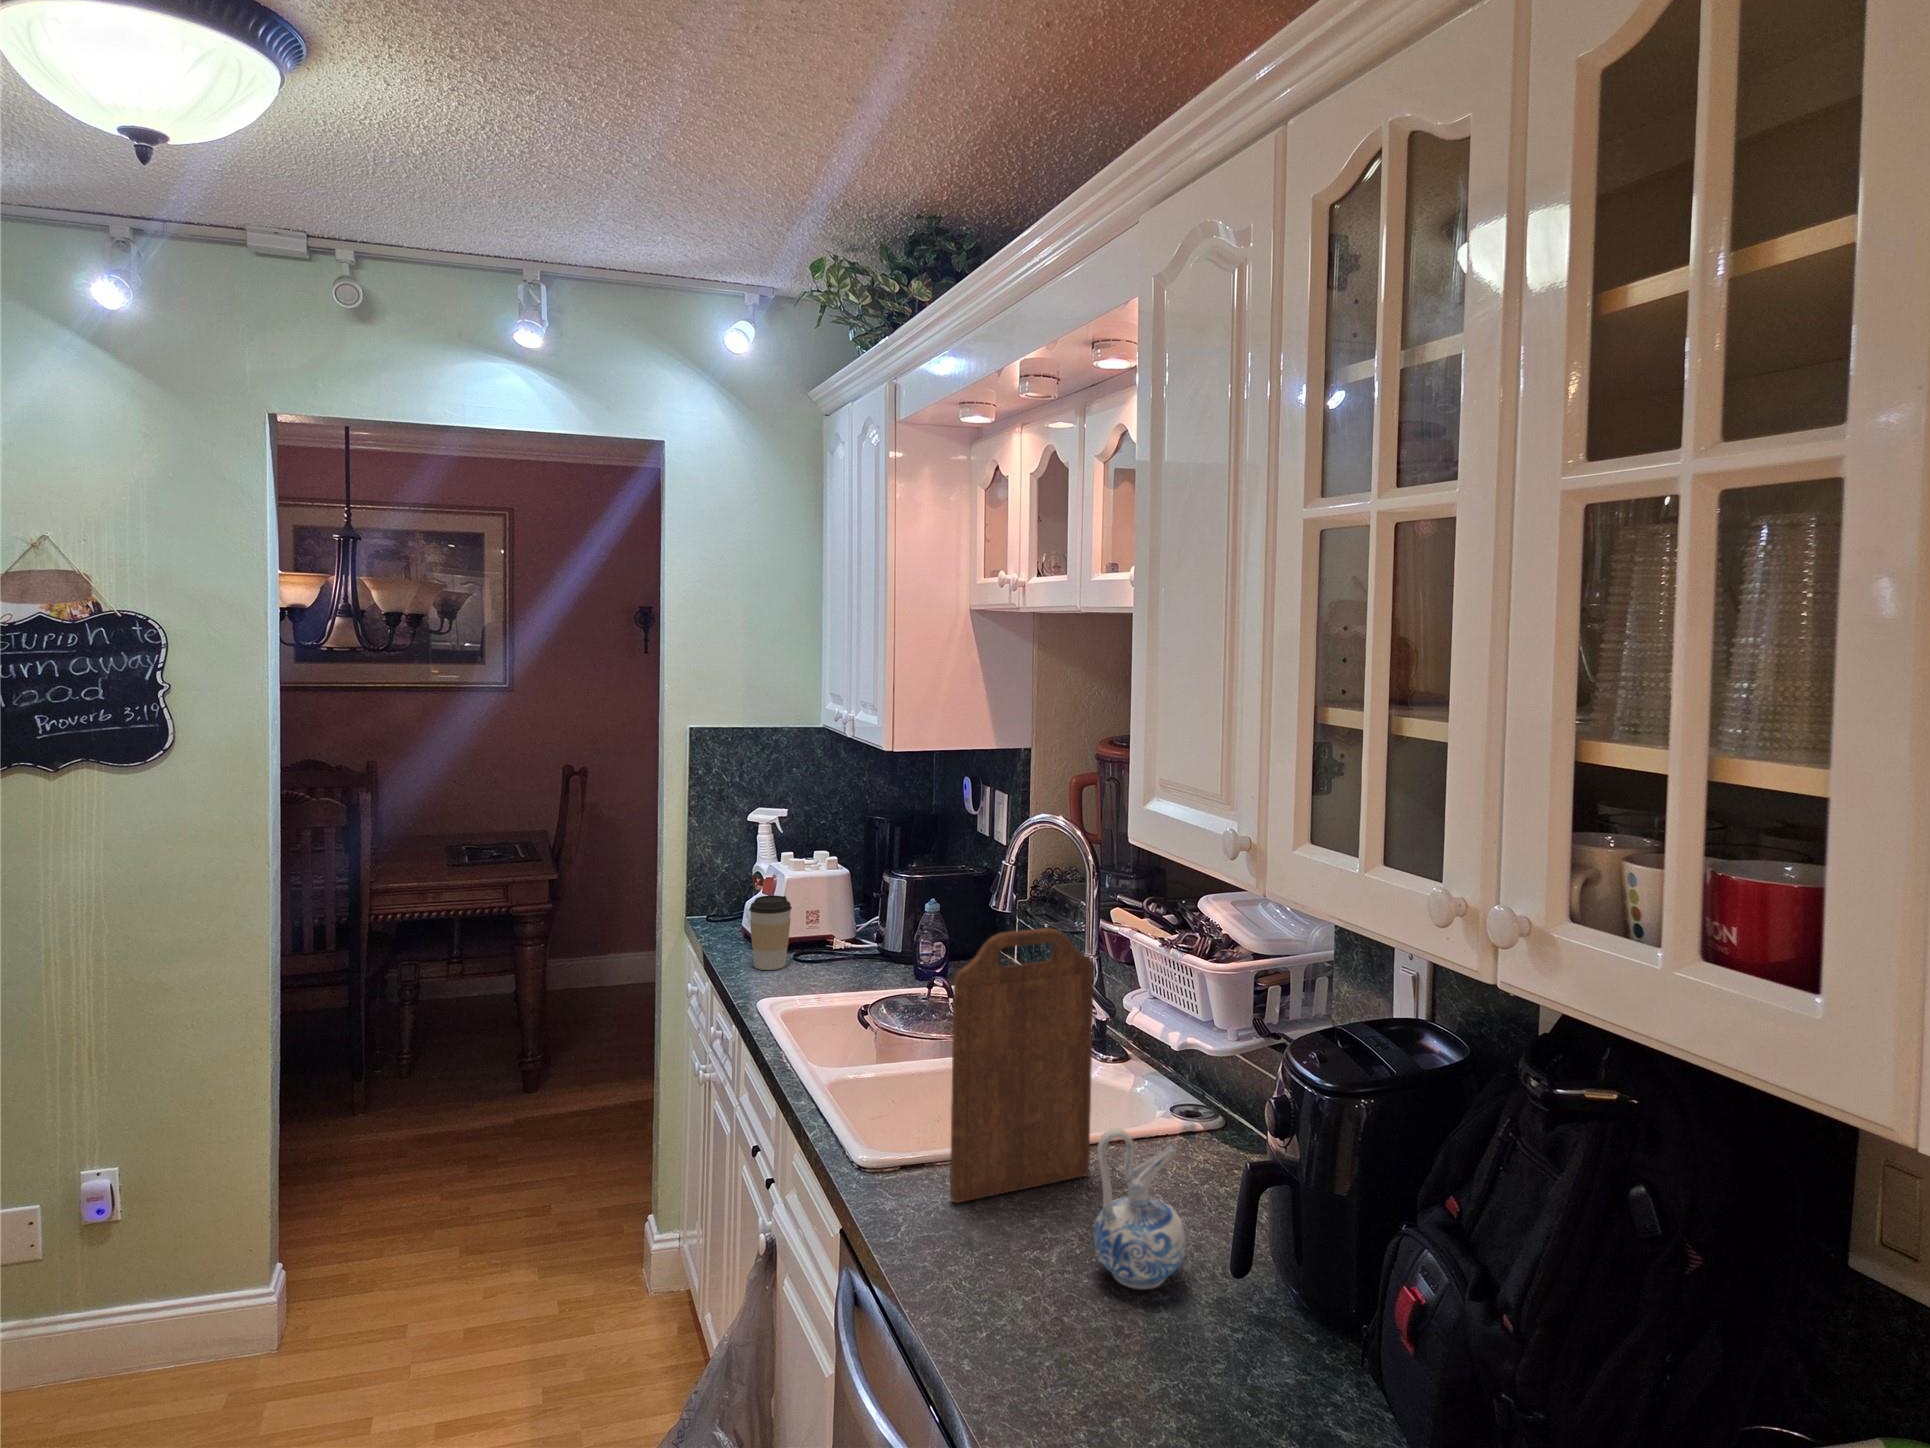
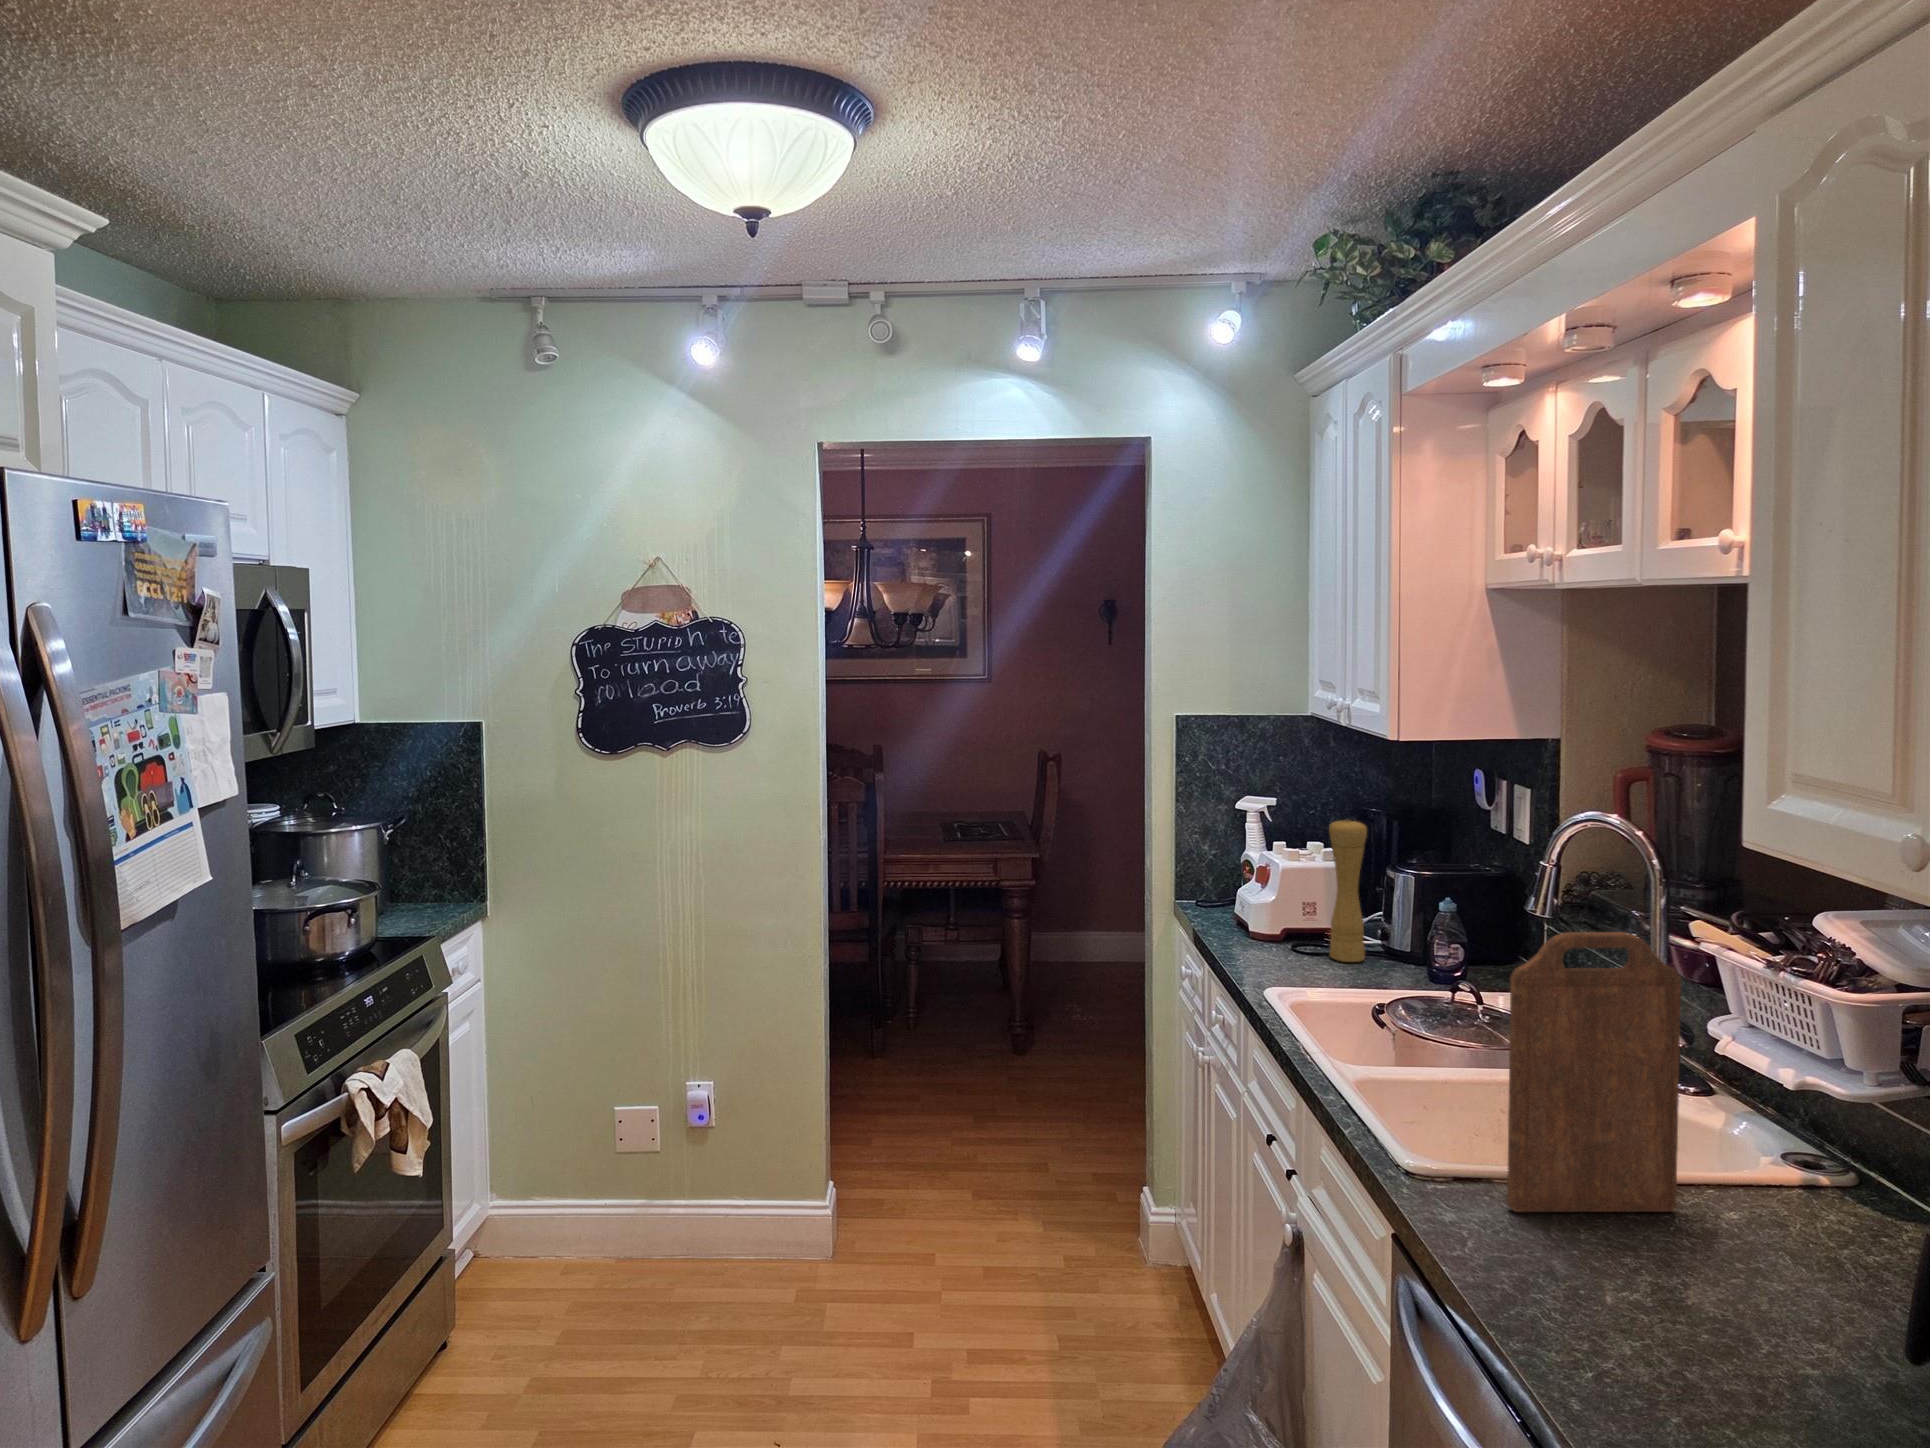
pepper mill: none [828,827,863,967] -> present [1329,819,1367,962]
coffee cup: present [749,895,792,970] -> none [1248,884,1291,958]
ceramic pitcher: present [1093,1128,1186,1289] -> none [1696,1157,1824,1345]

